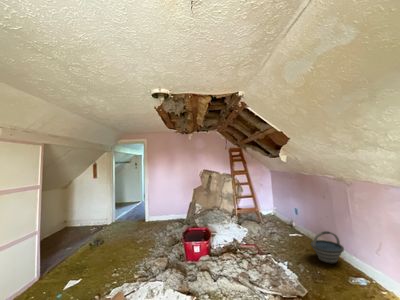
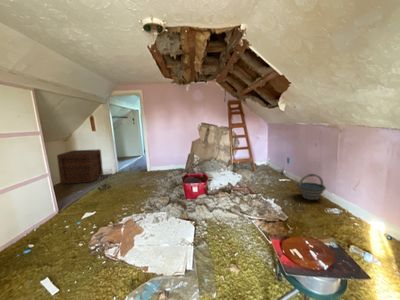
wooden crate: none [52,198,100,238] -> present [57,149,103,184]

